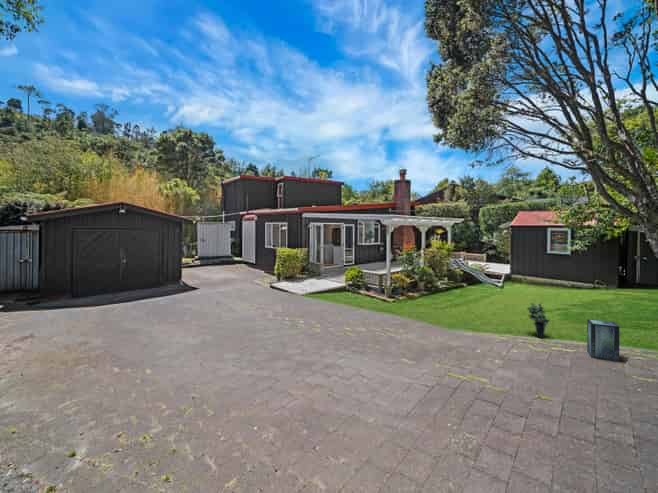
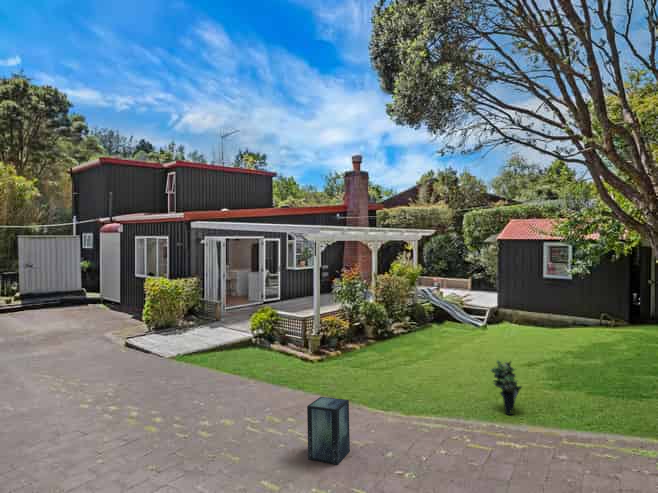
storage box: present [587,319,620,362] -> present [307,397,350,465]

